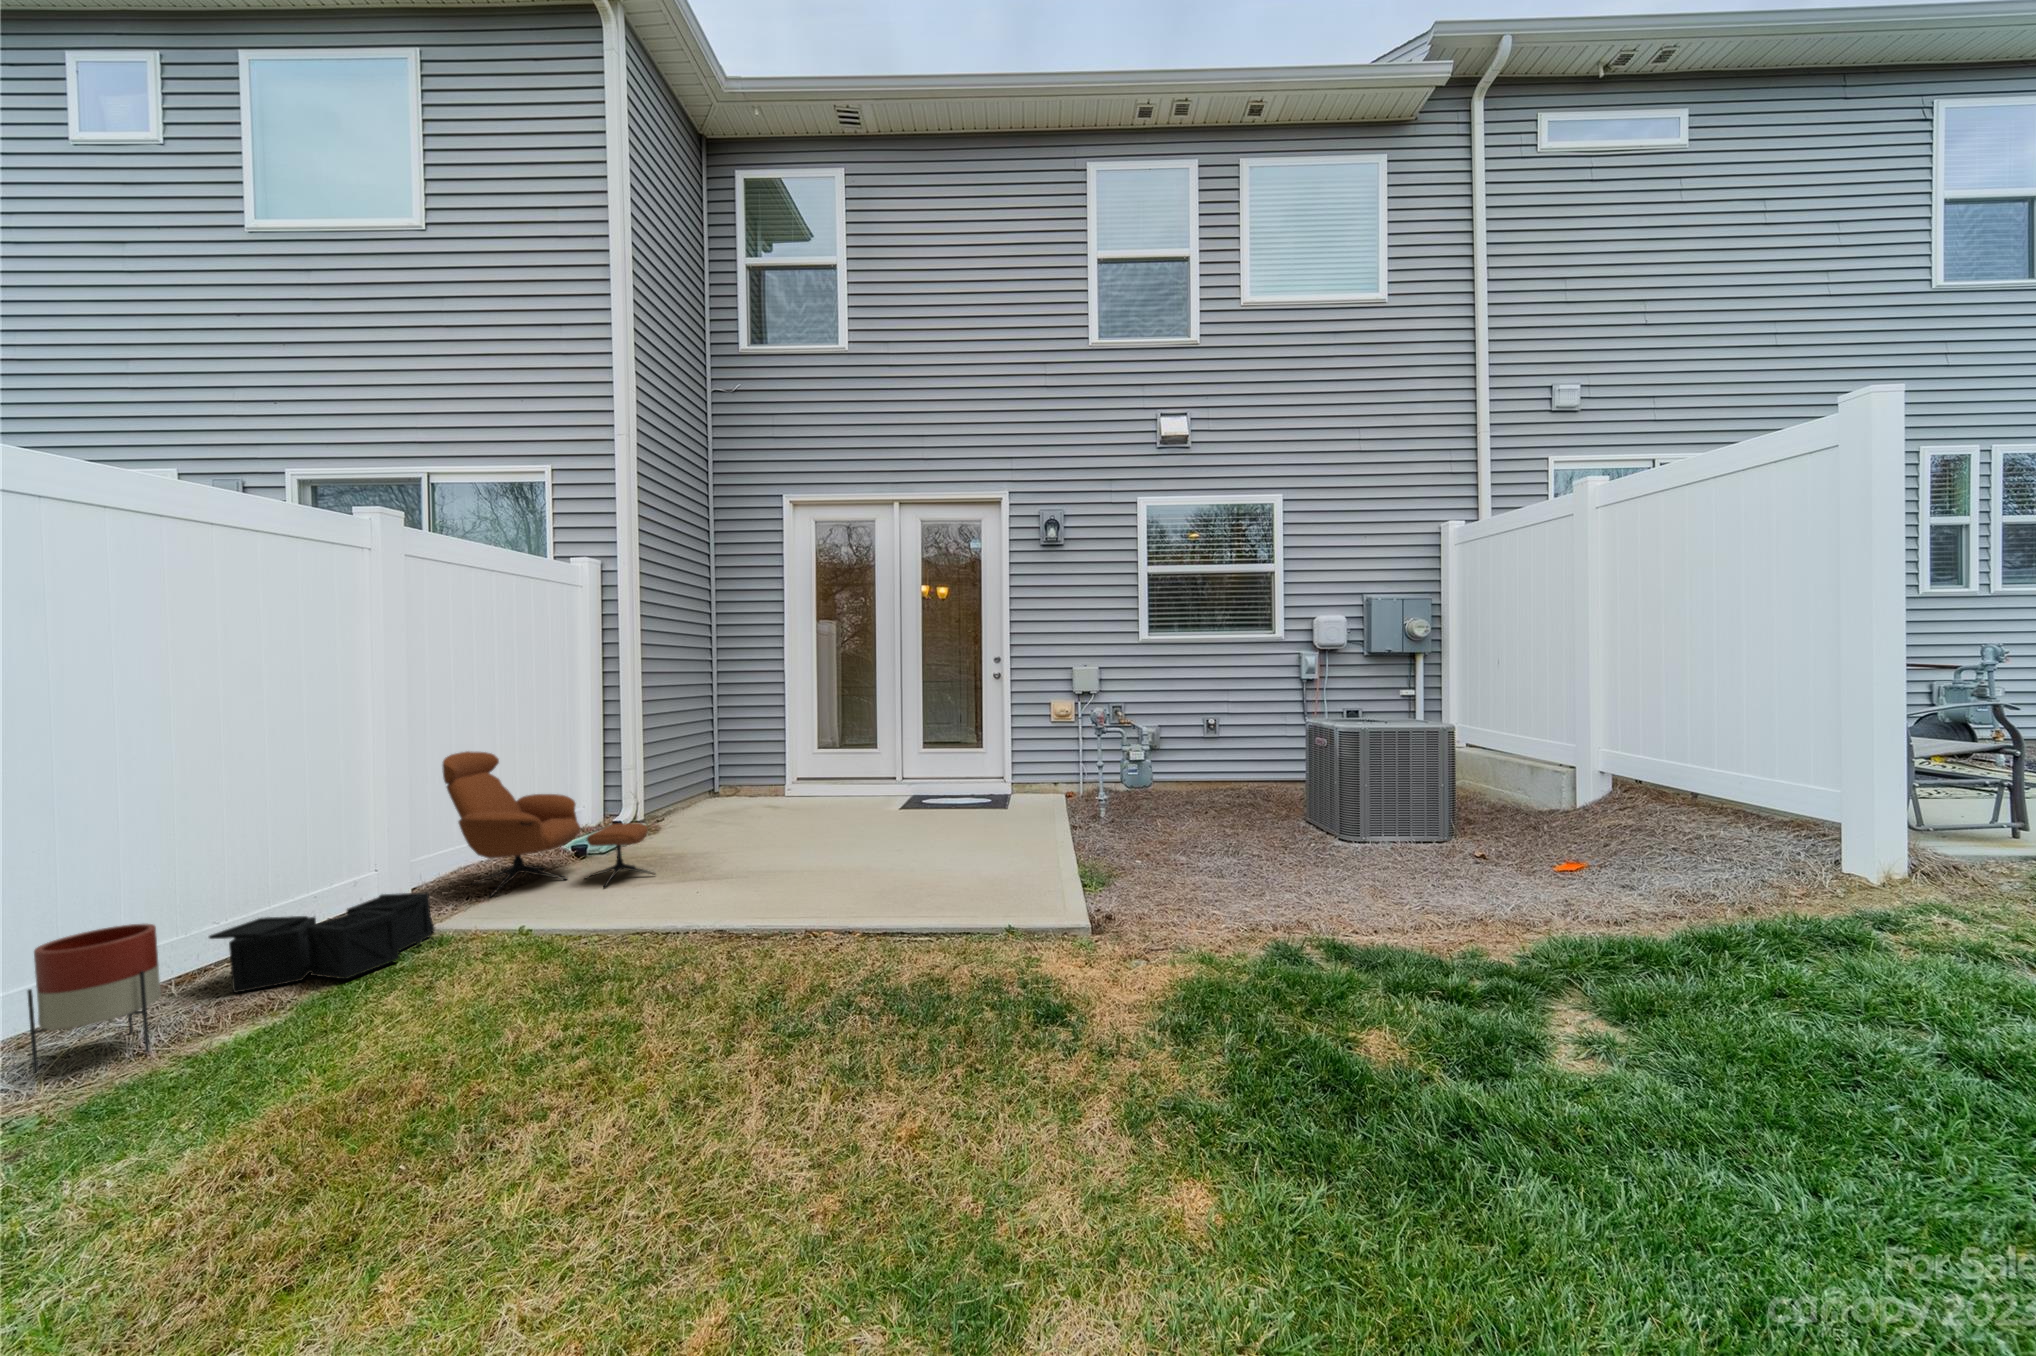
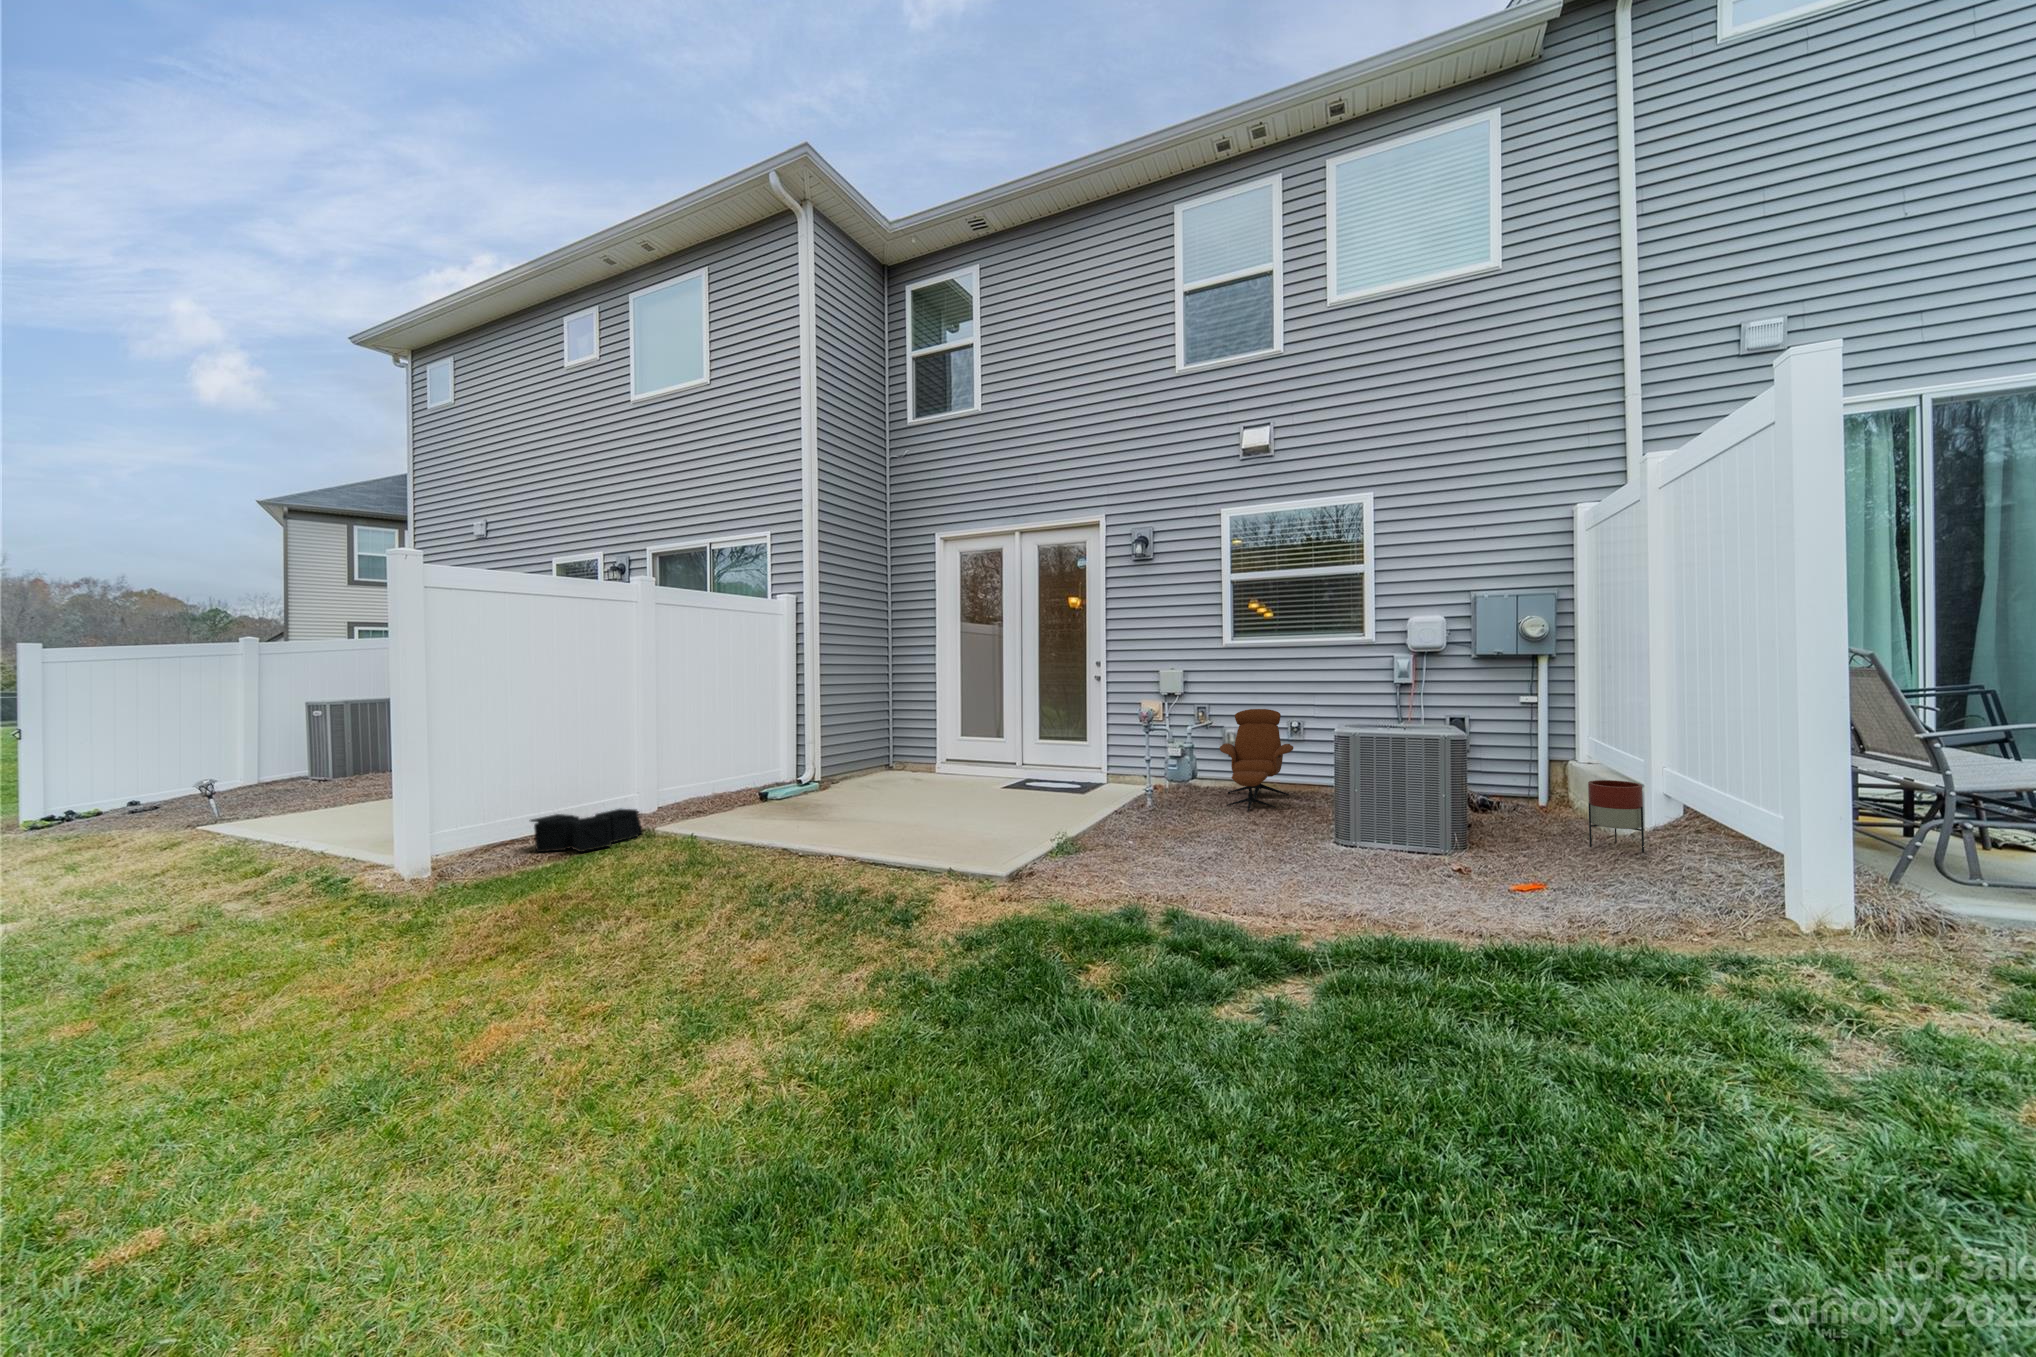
lounge chair: present [442,751,654,897] -> present [1220,709,1293,811]
planter: present [28,924,161,1074] -> present [1588,780,1644,853]

